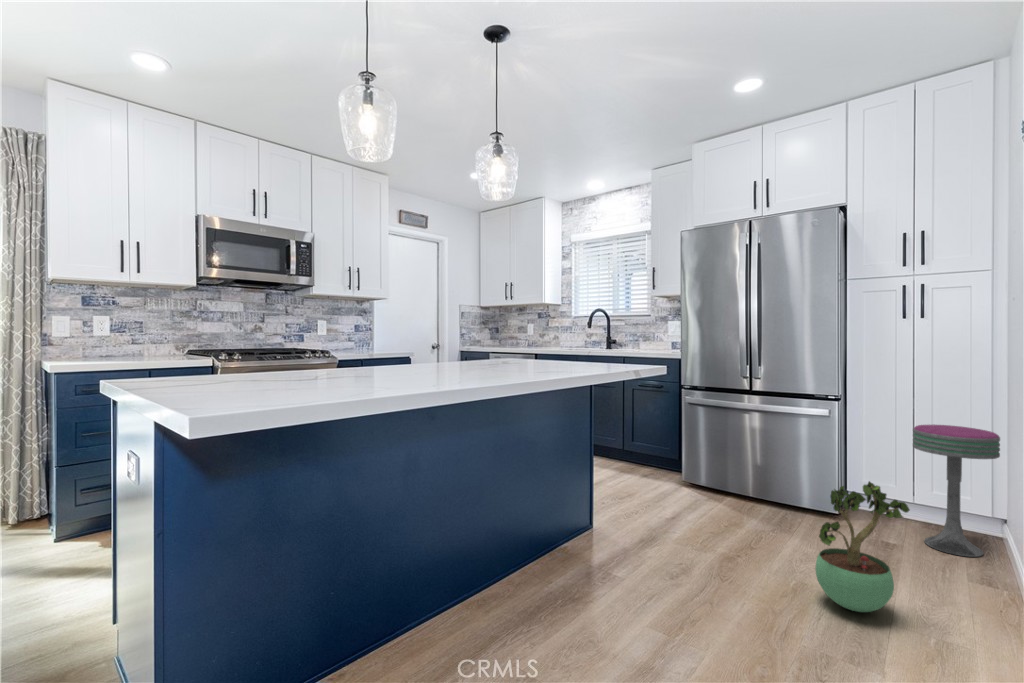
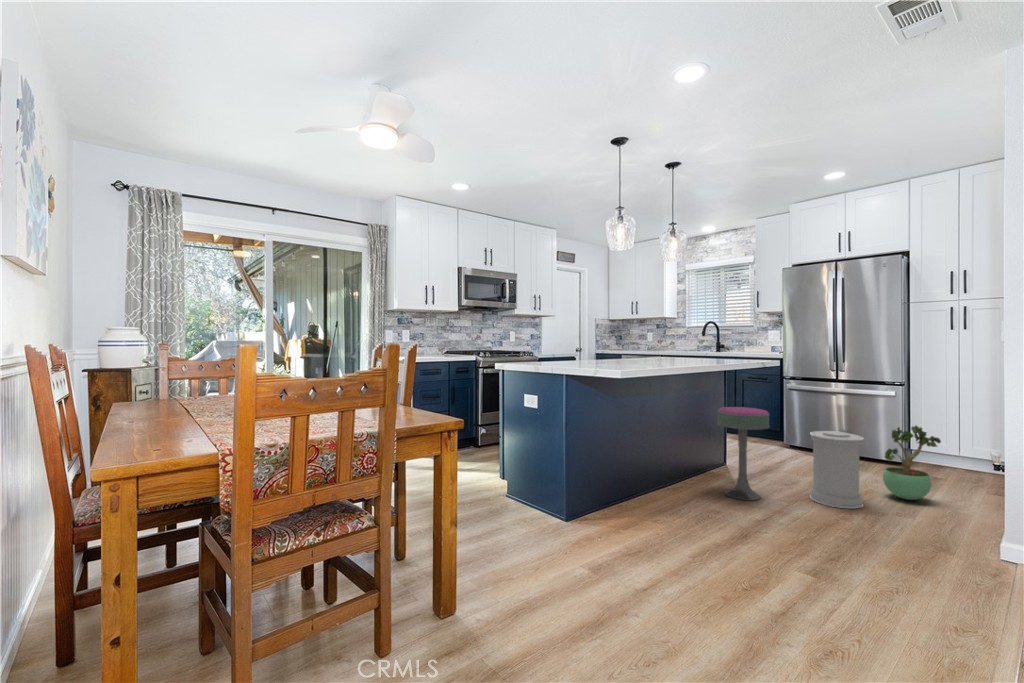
bar stool: present [913,425,1000,557] -> present [717,407,769,500]
trash can: none [696,493,786,648] -> present [810,431,863,509]

